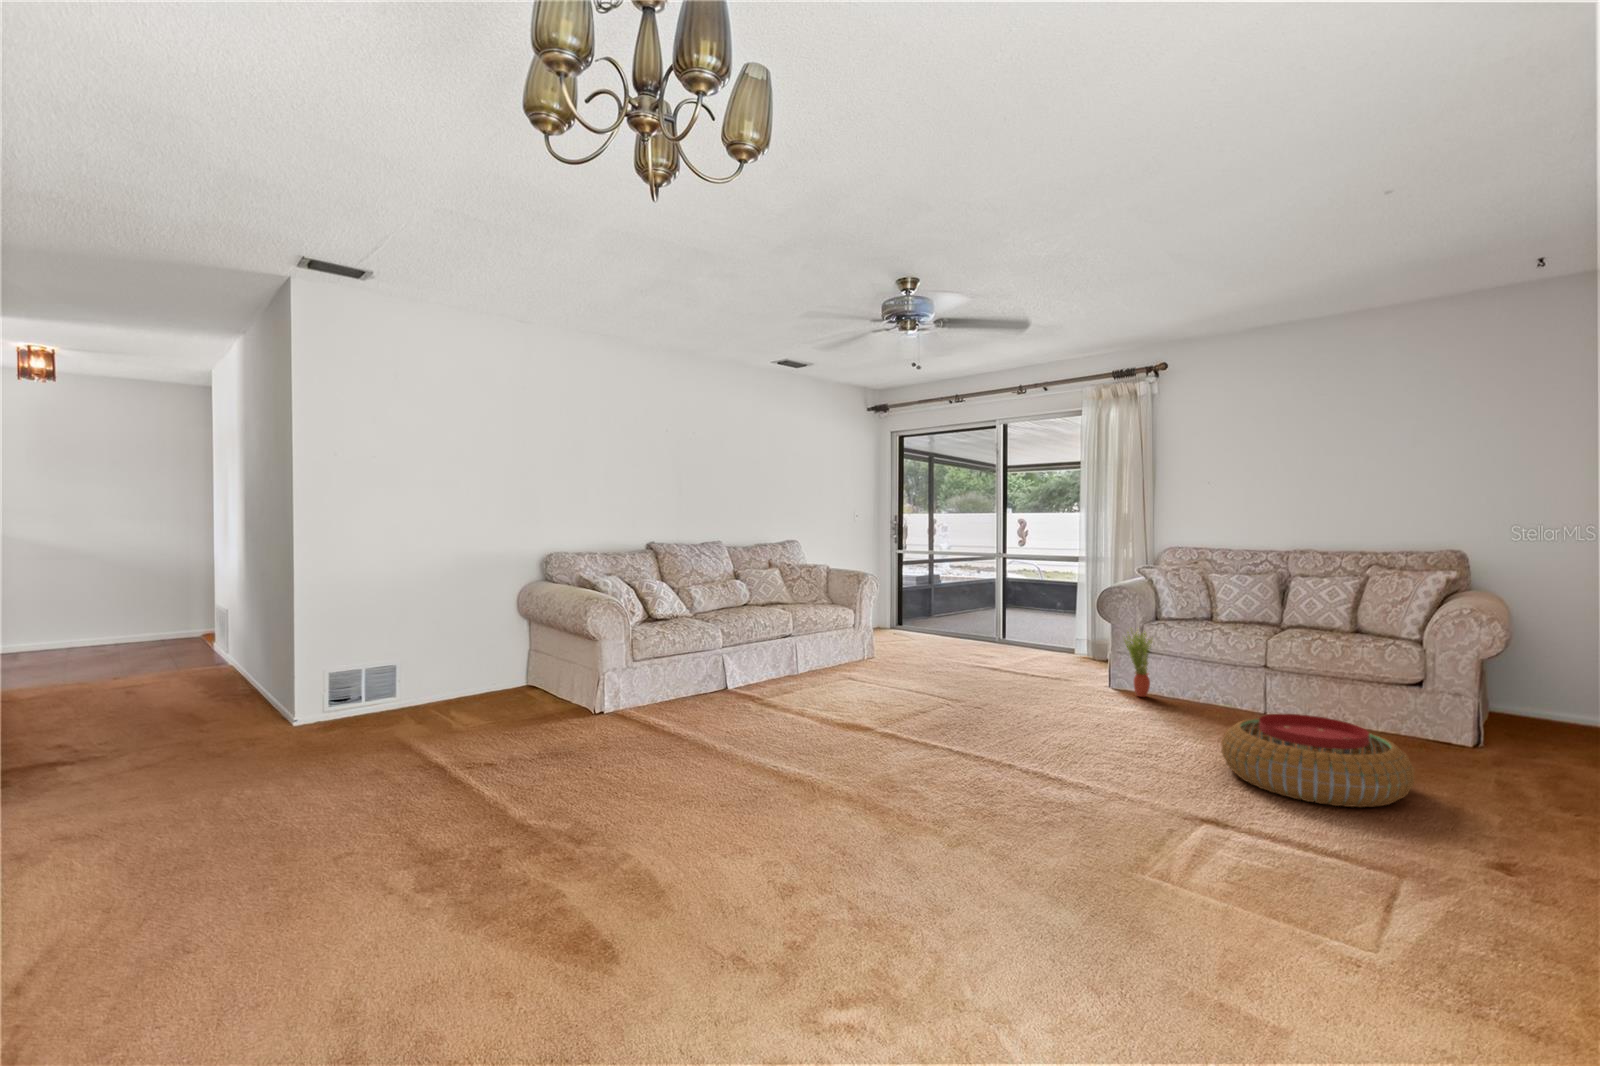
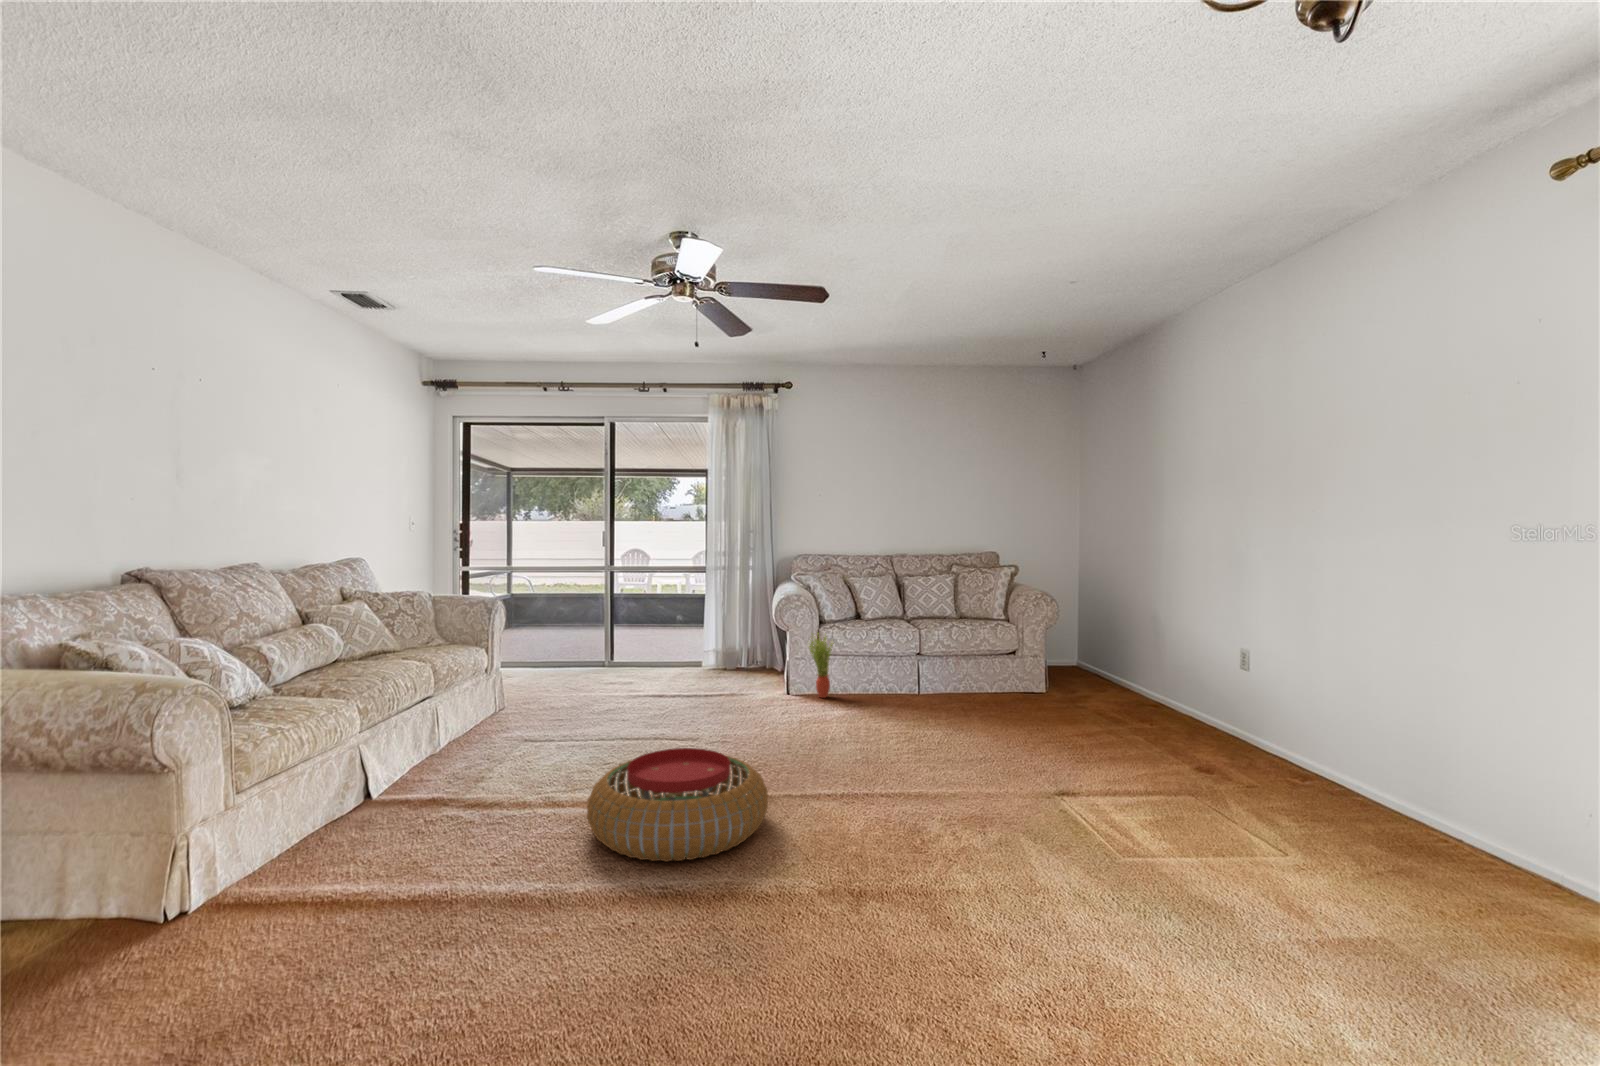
pouf: present [1221,714,1415,807] -> present [587,748,768,862]

